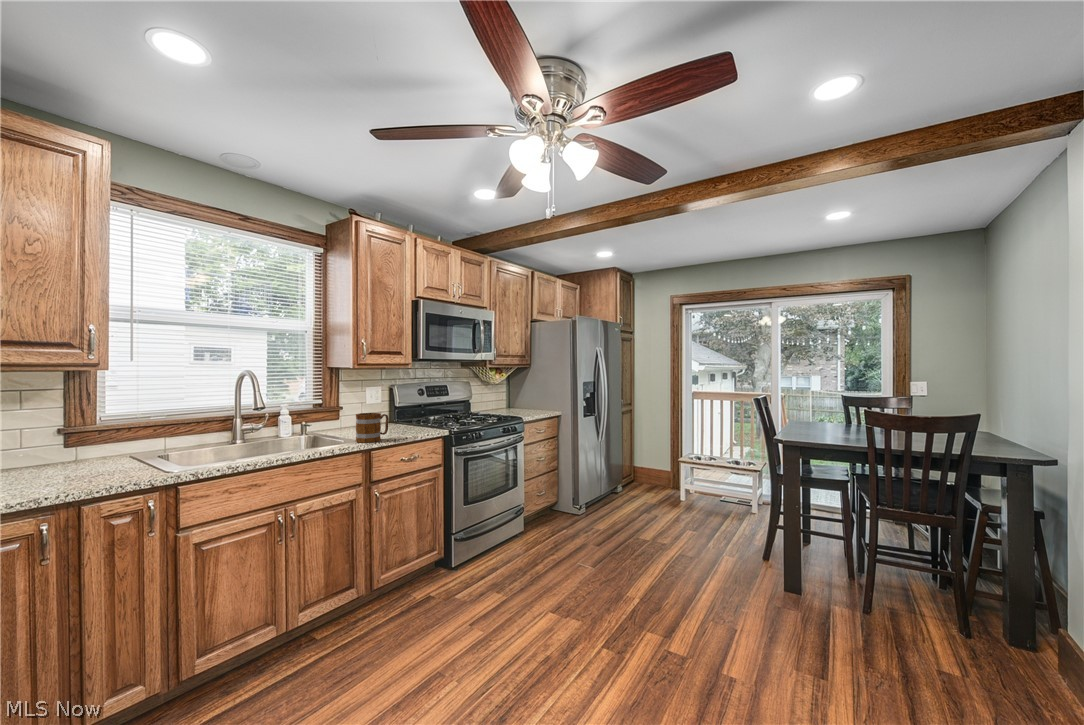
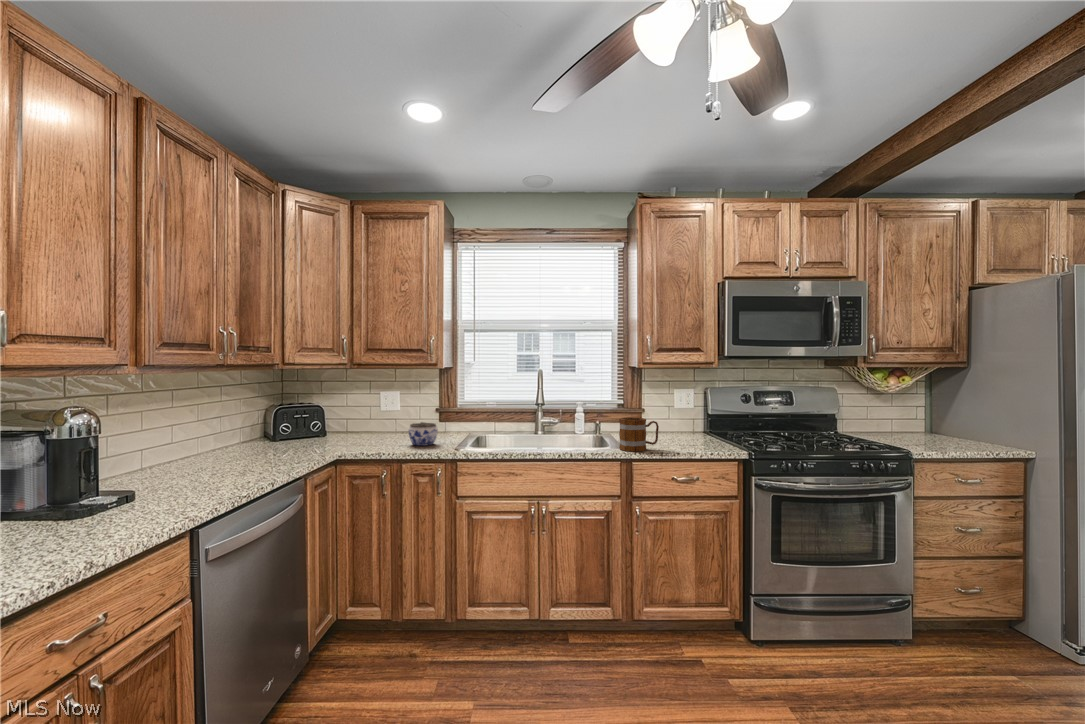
jar: none [61,445,117,480] -> present [409,422,438,446]

